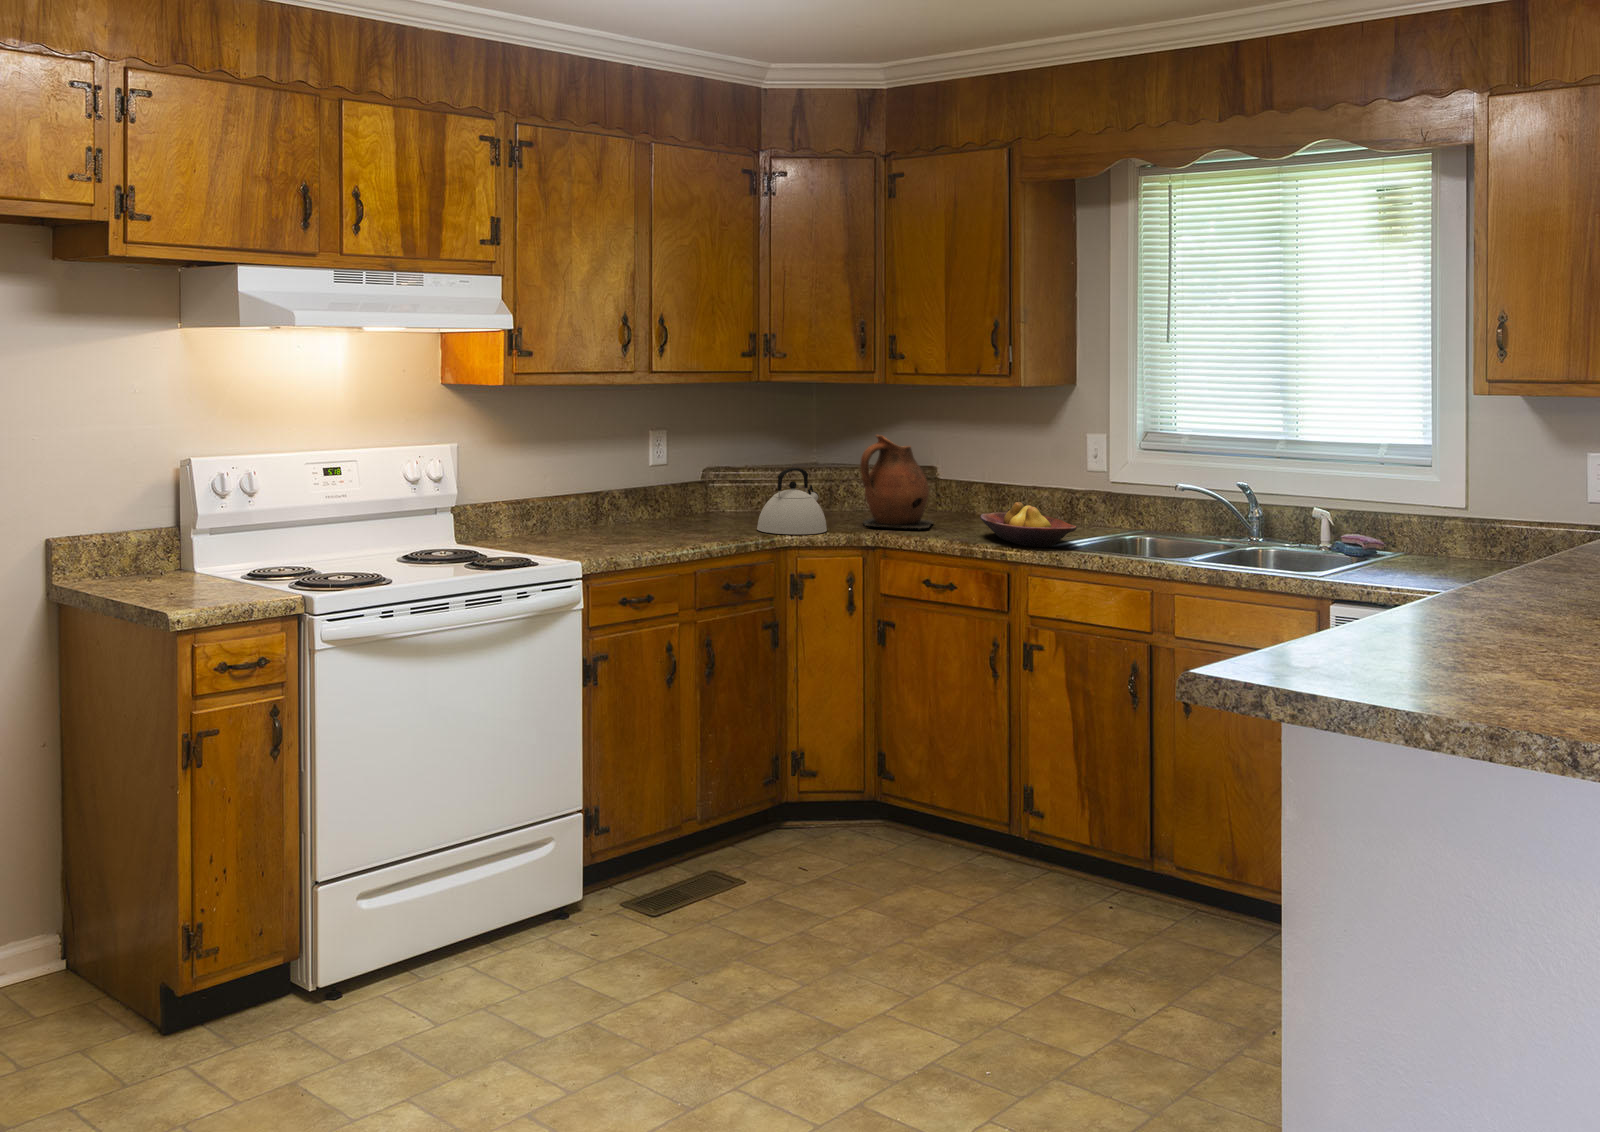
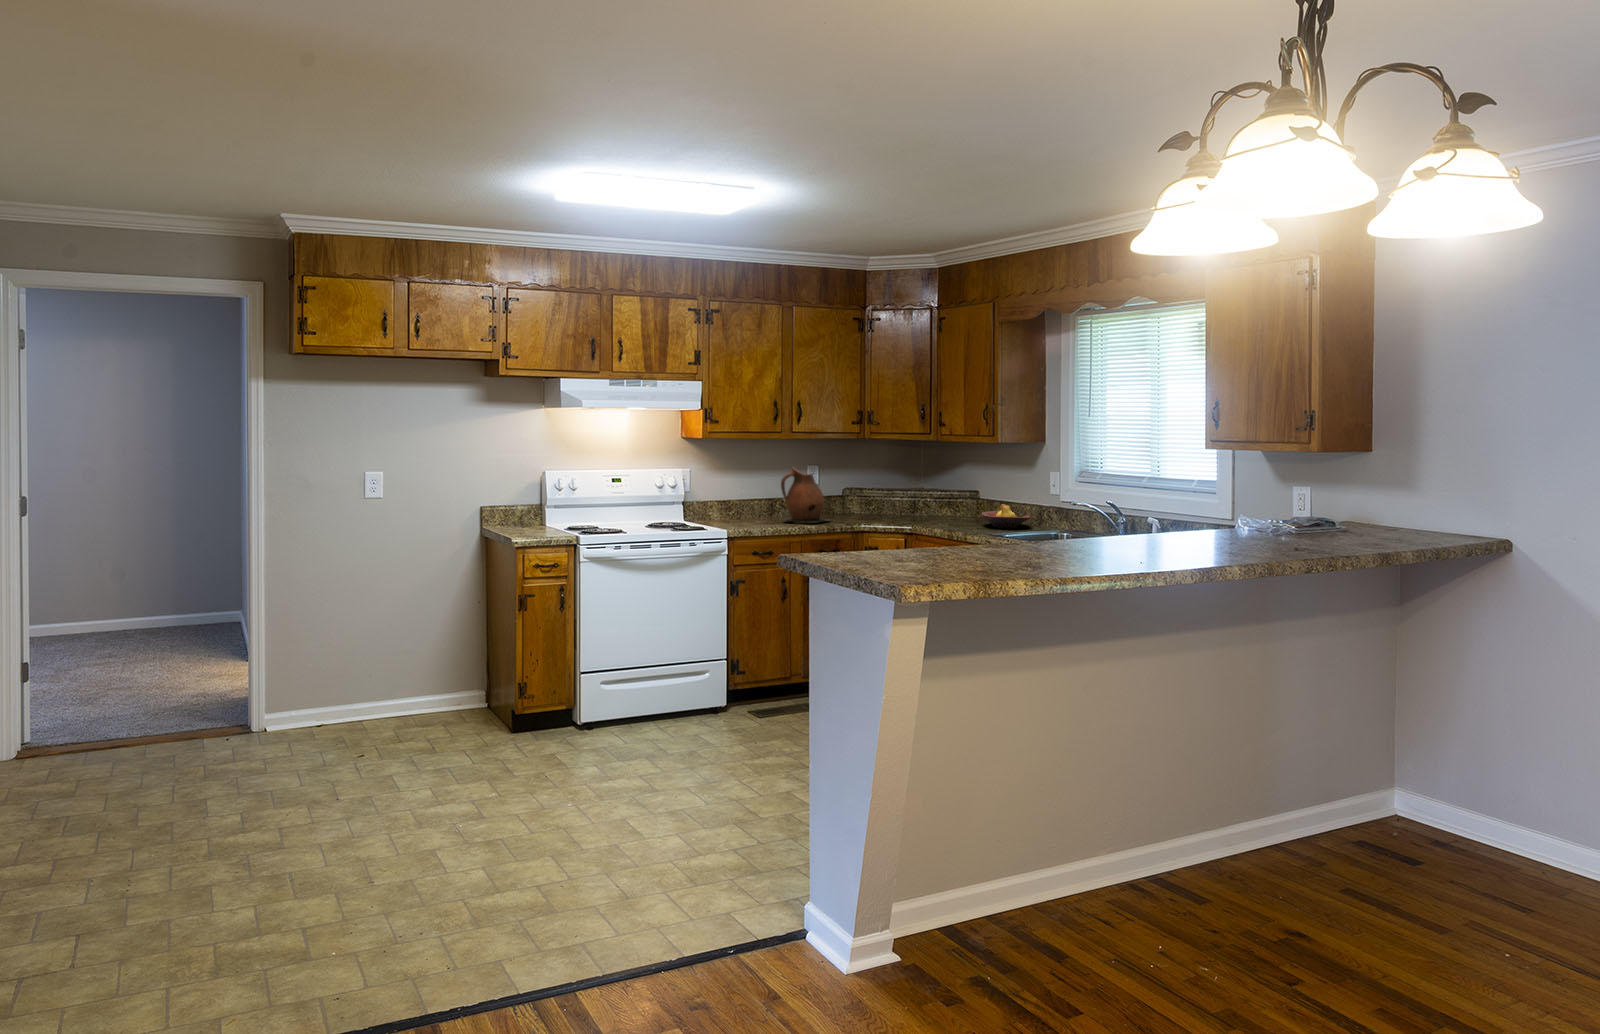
ceramic pitcher: present [860,435,934,529] -> present [781,468,828,523]
kettle: present [757,468,827,534] -> none [858,485,898,522]

